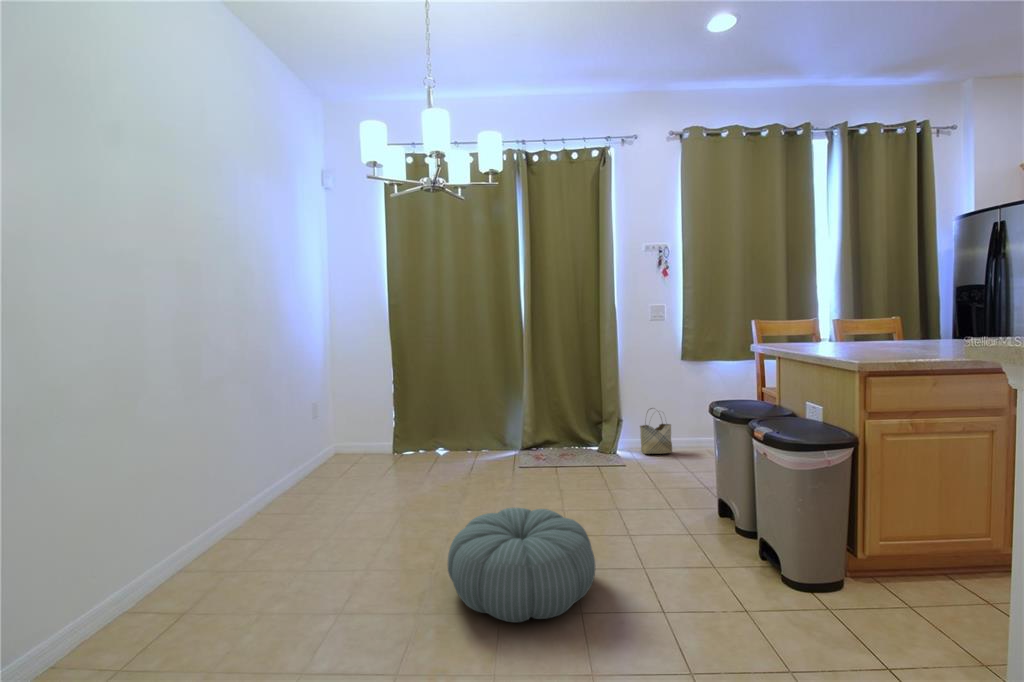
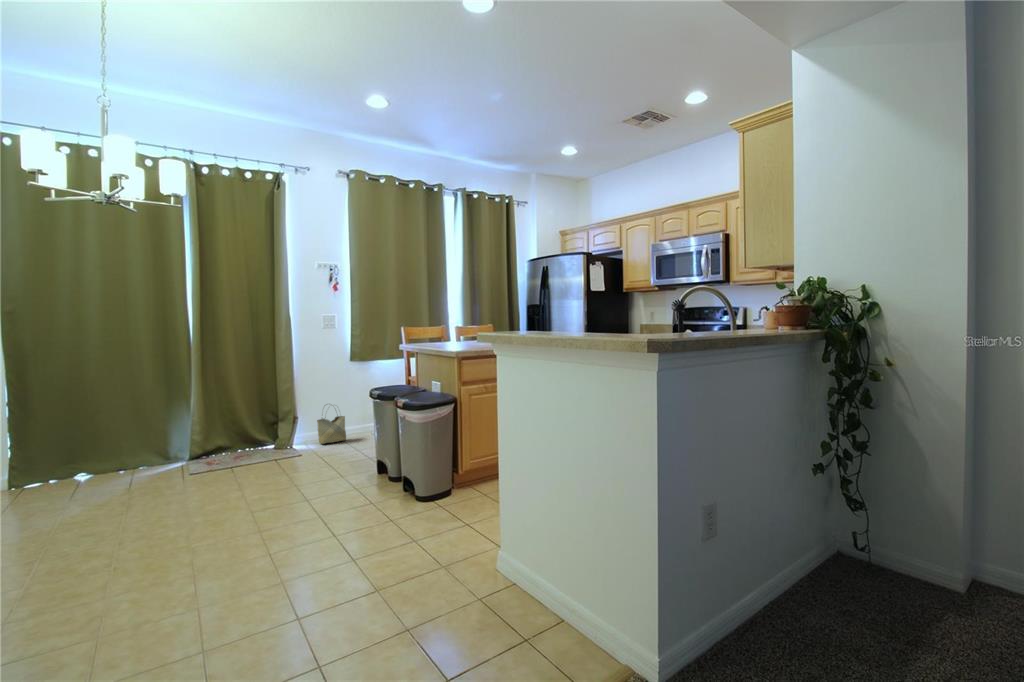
pouf: present [448,508,595,622] -> none [103,490,266,588]

